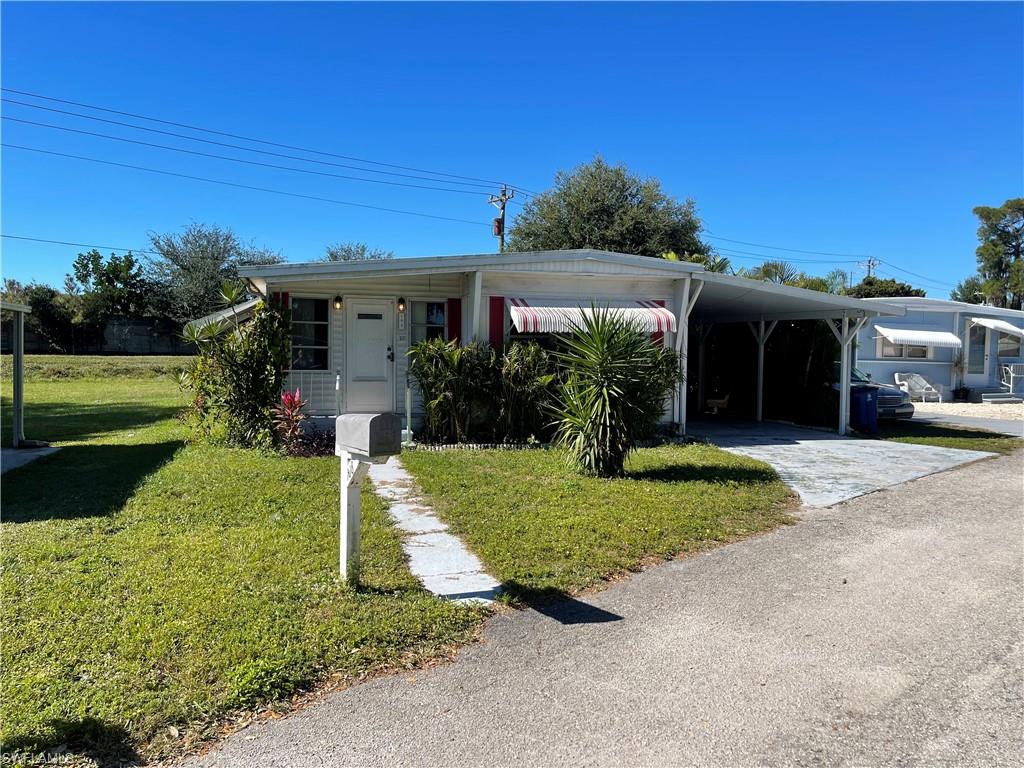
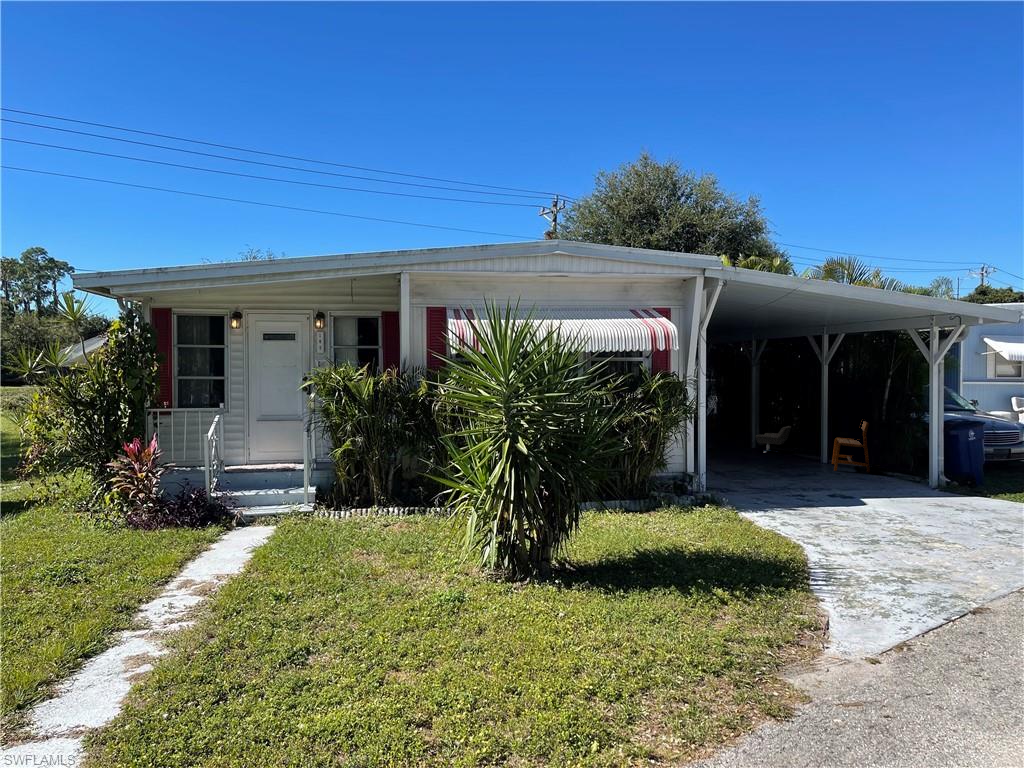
bench: none [767,387,796,426] -> present [832,421,870,473]

